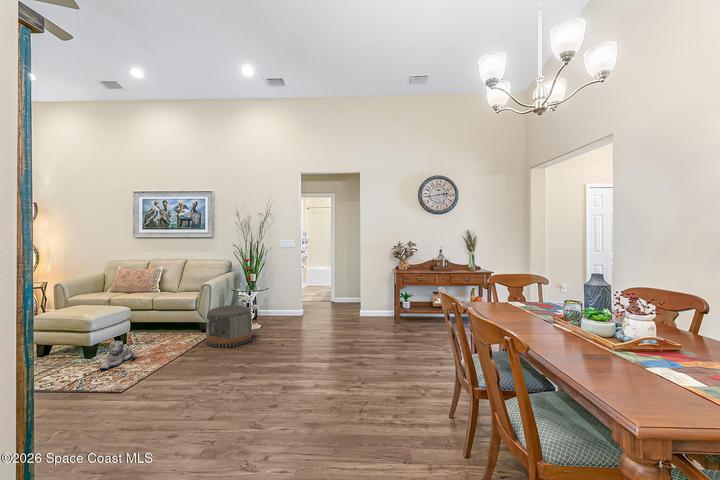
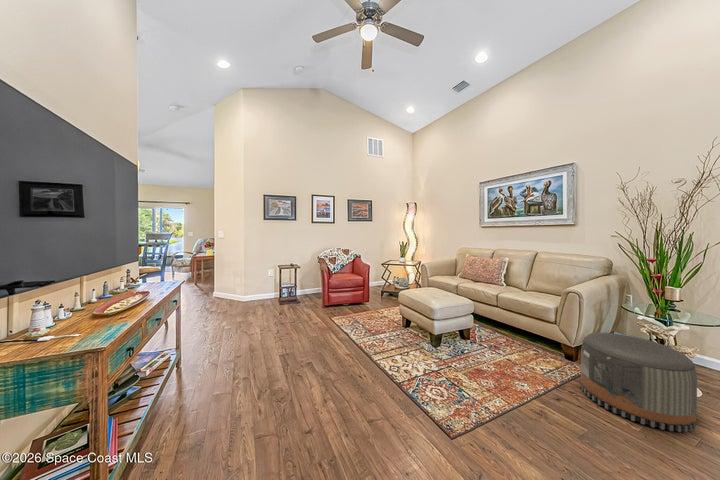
plush toy: present [101,341,136,369] -> none [440,341,479,376]

